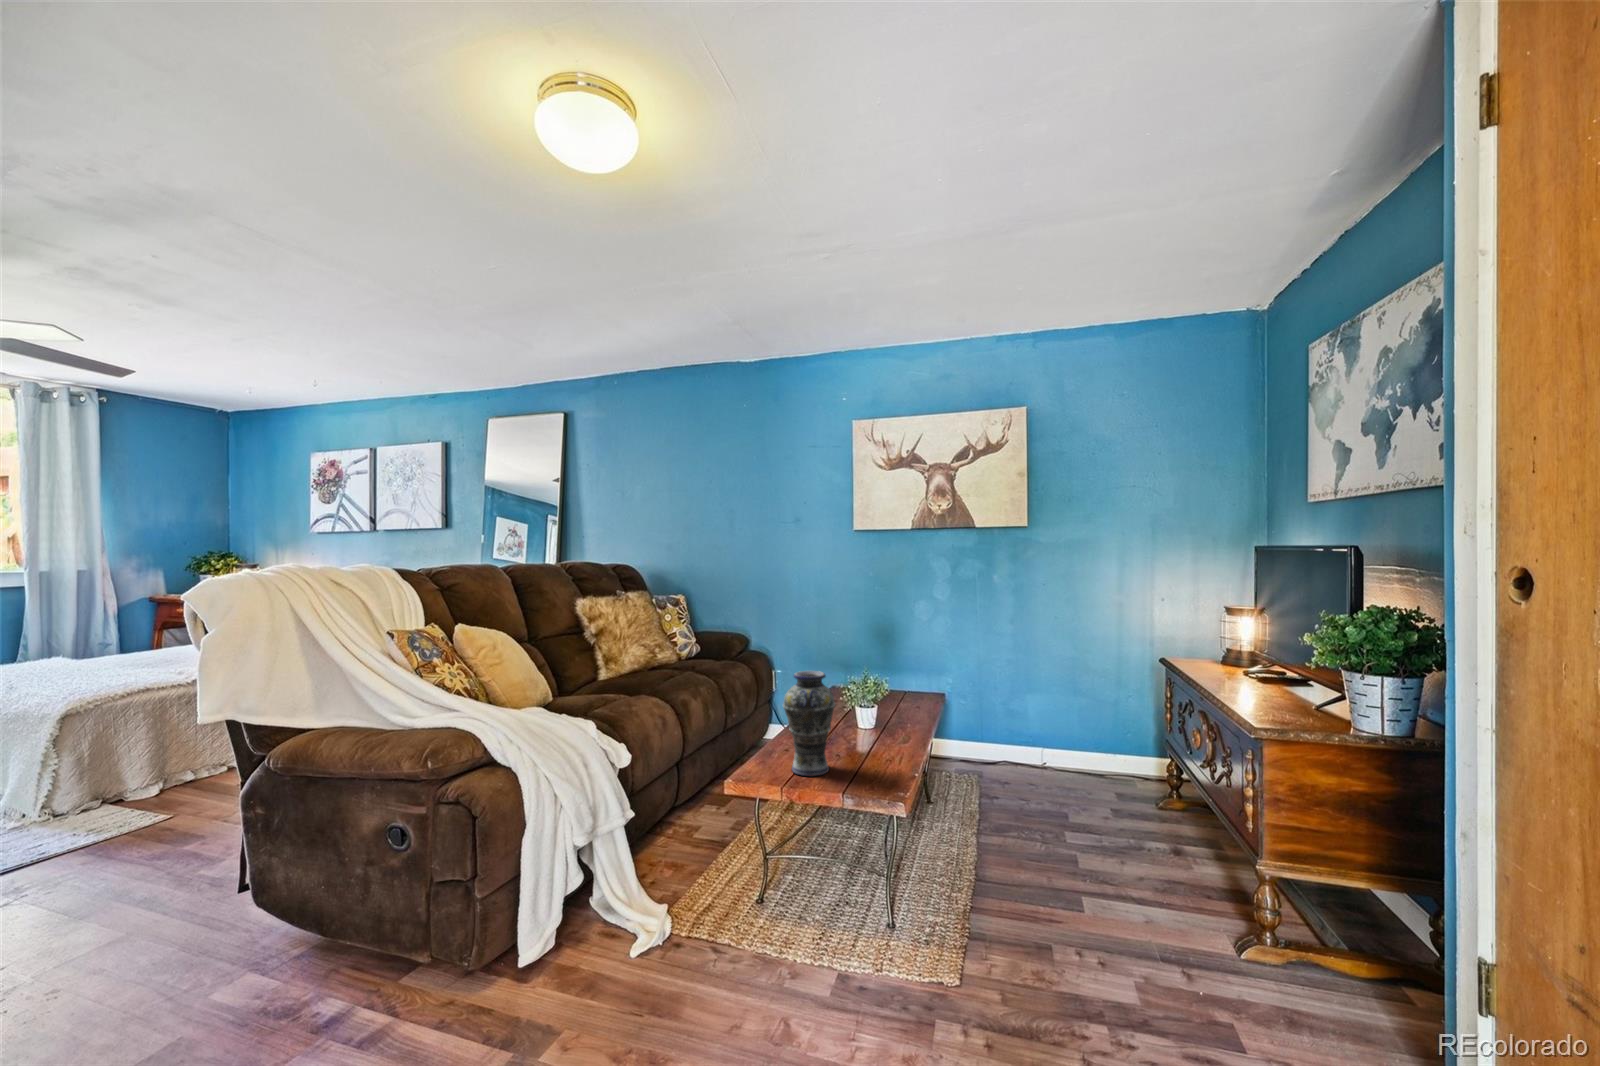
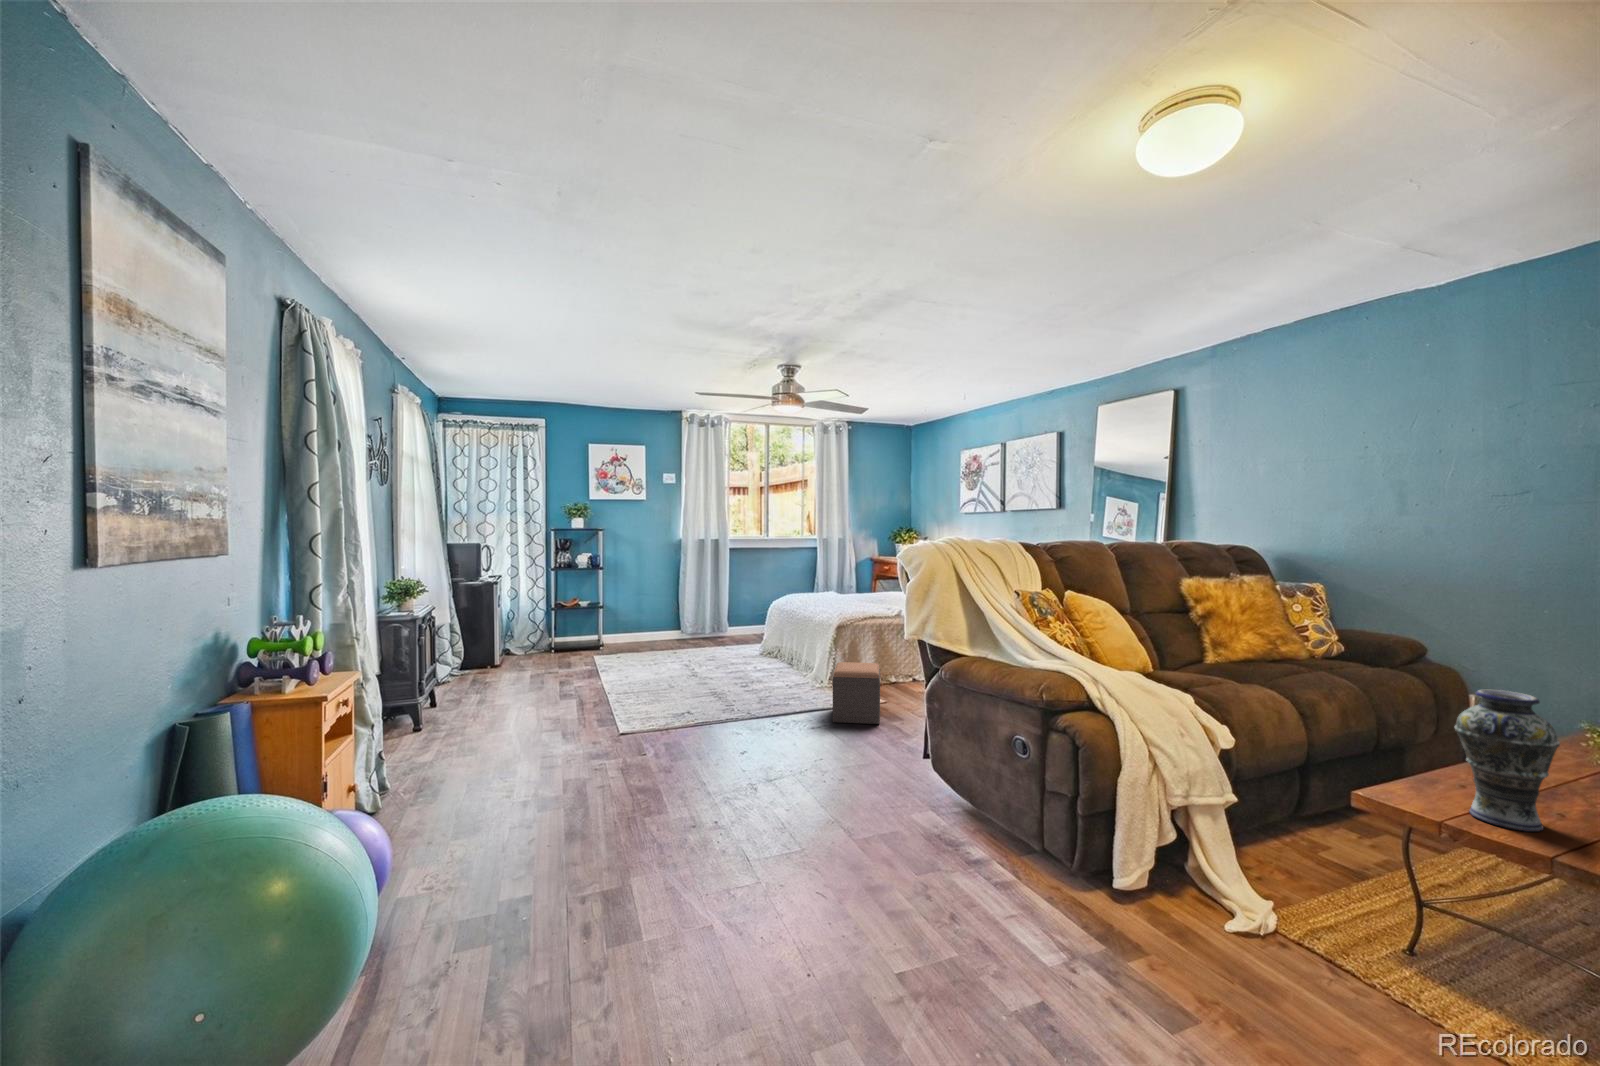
footstool: none [32,767,153,892] -> present [833,662,880,724]

